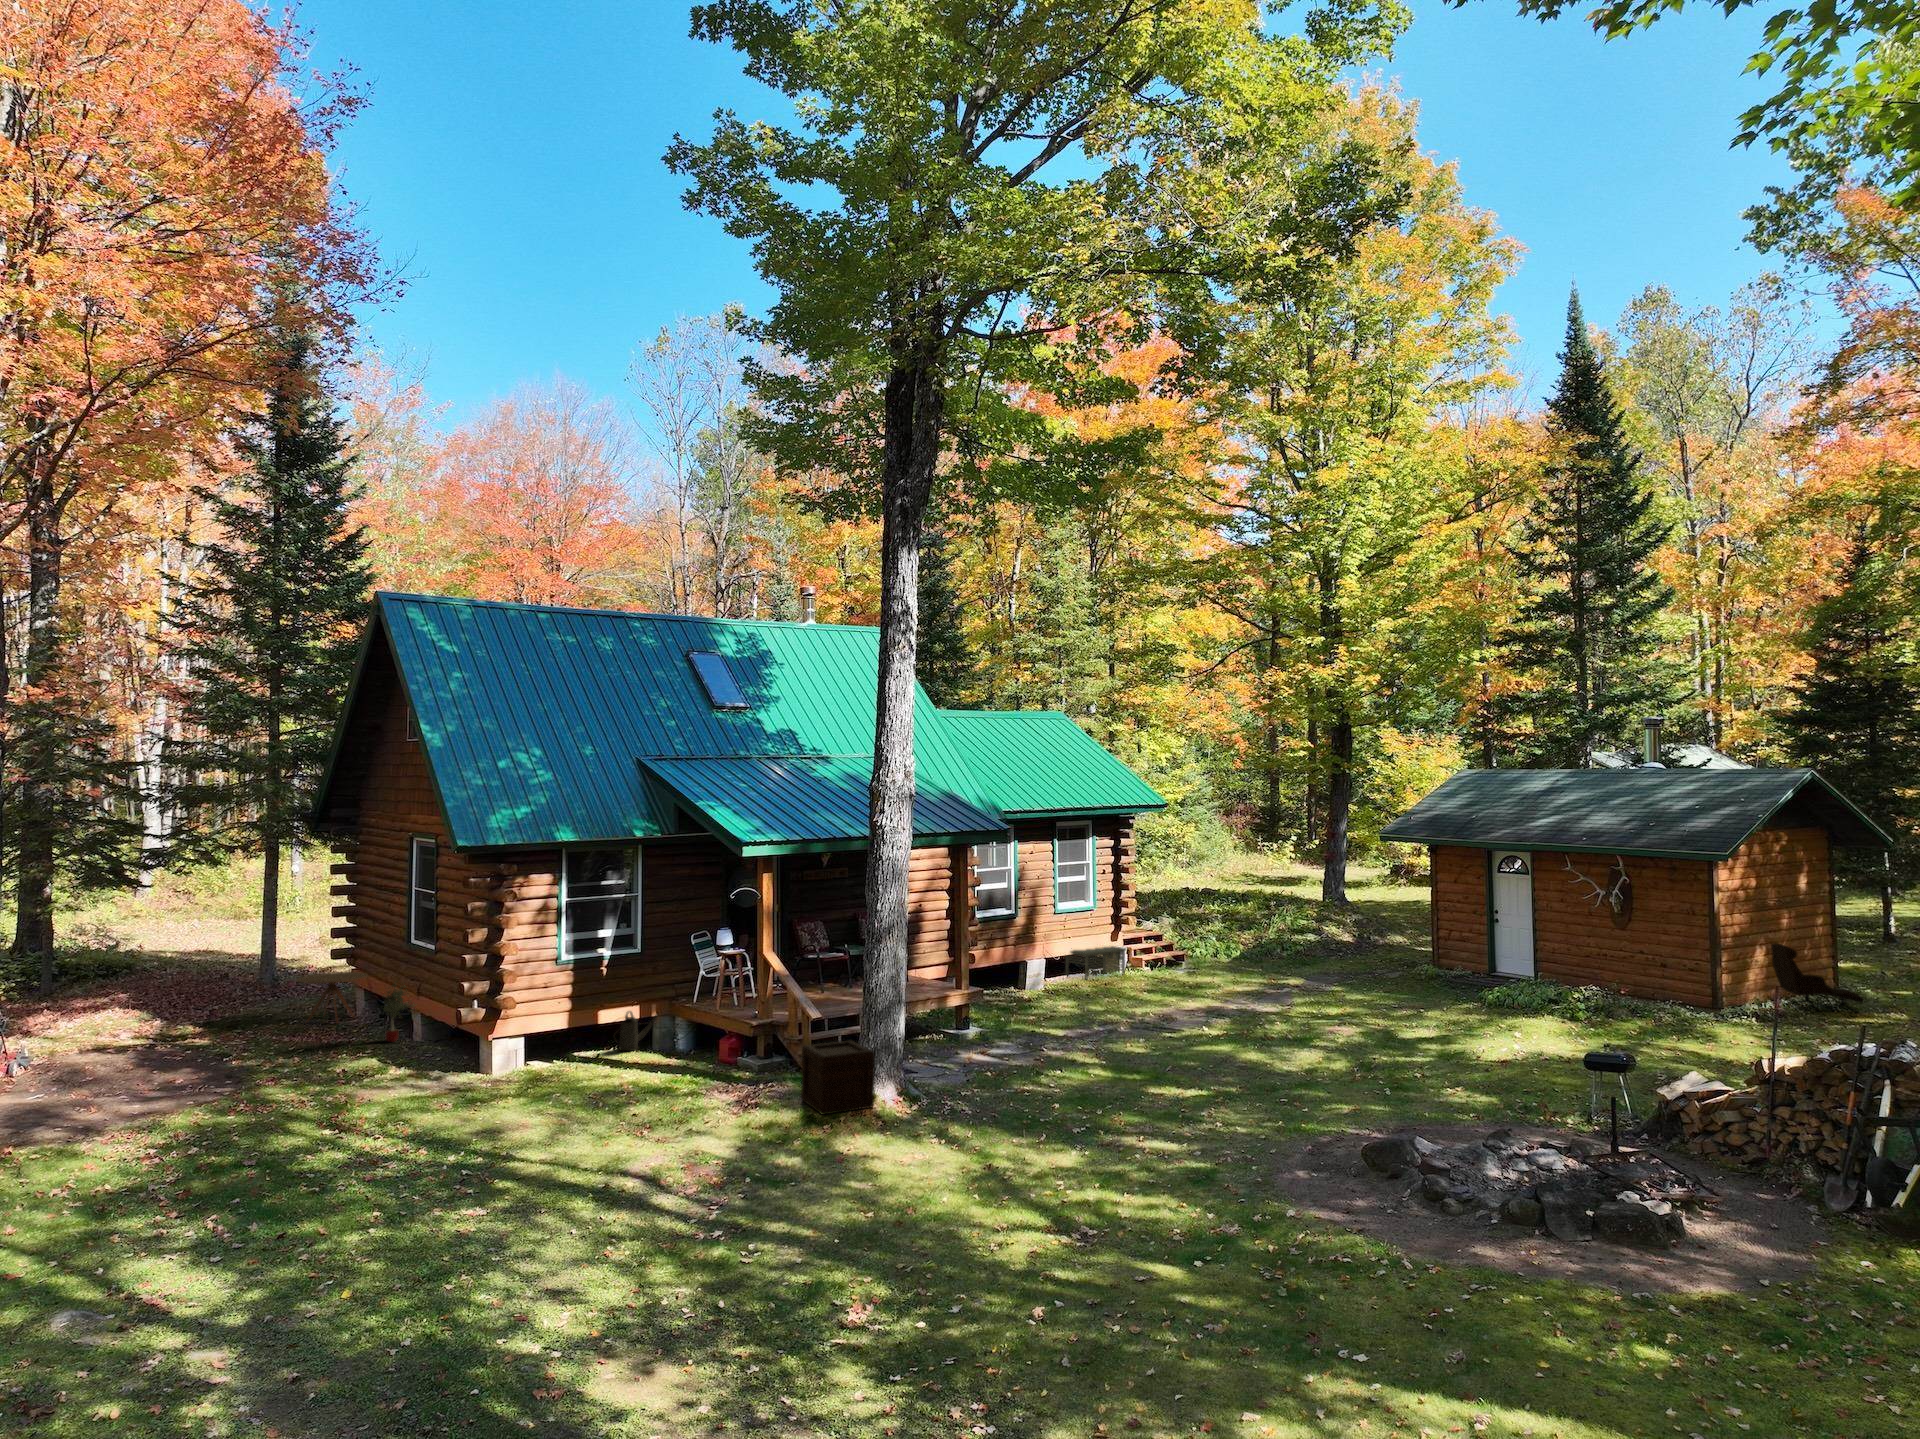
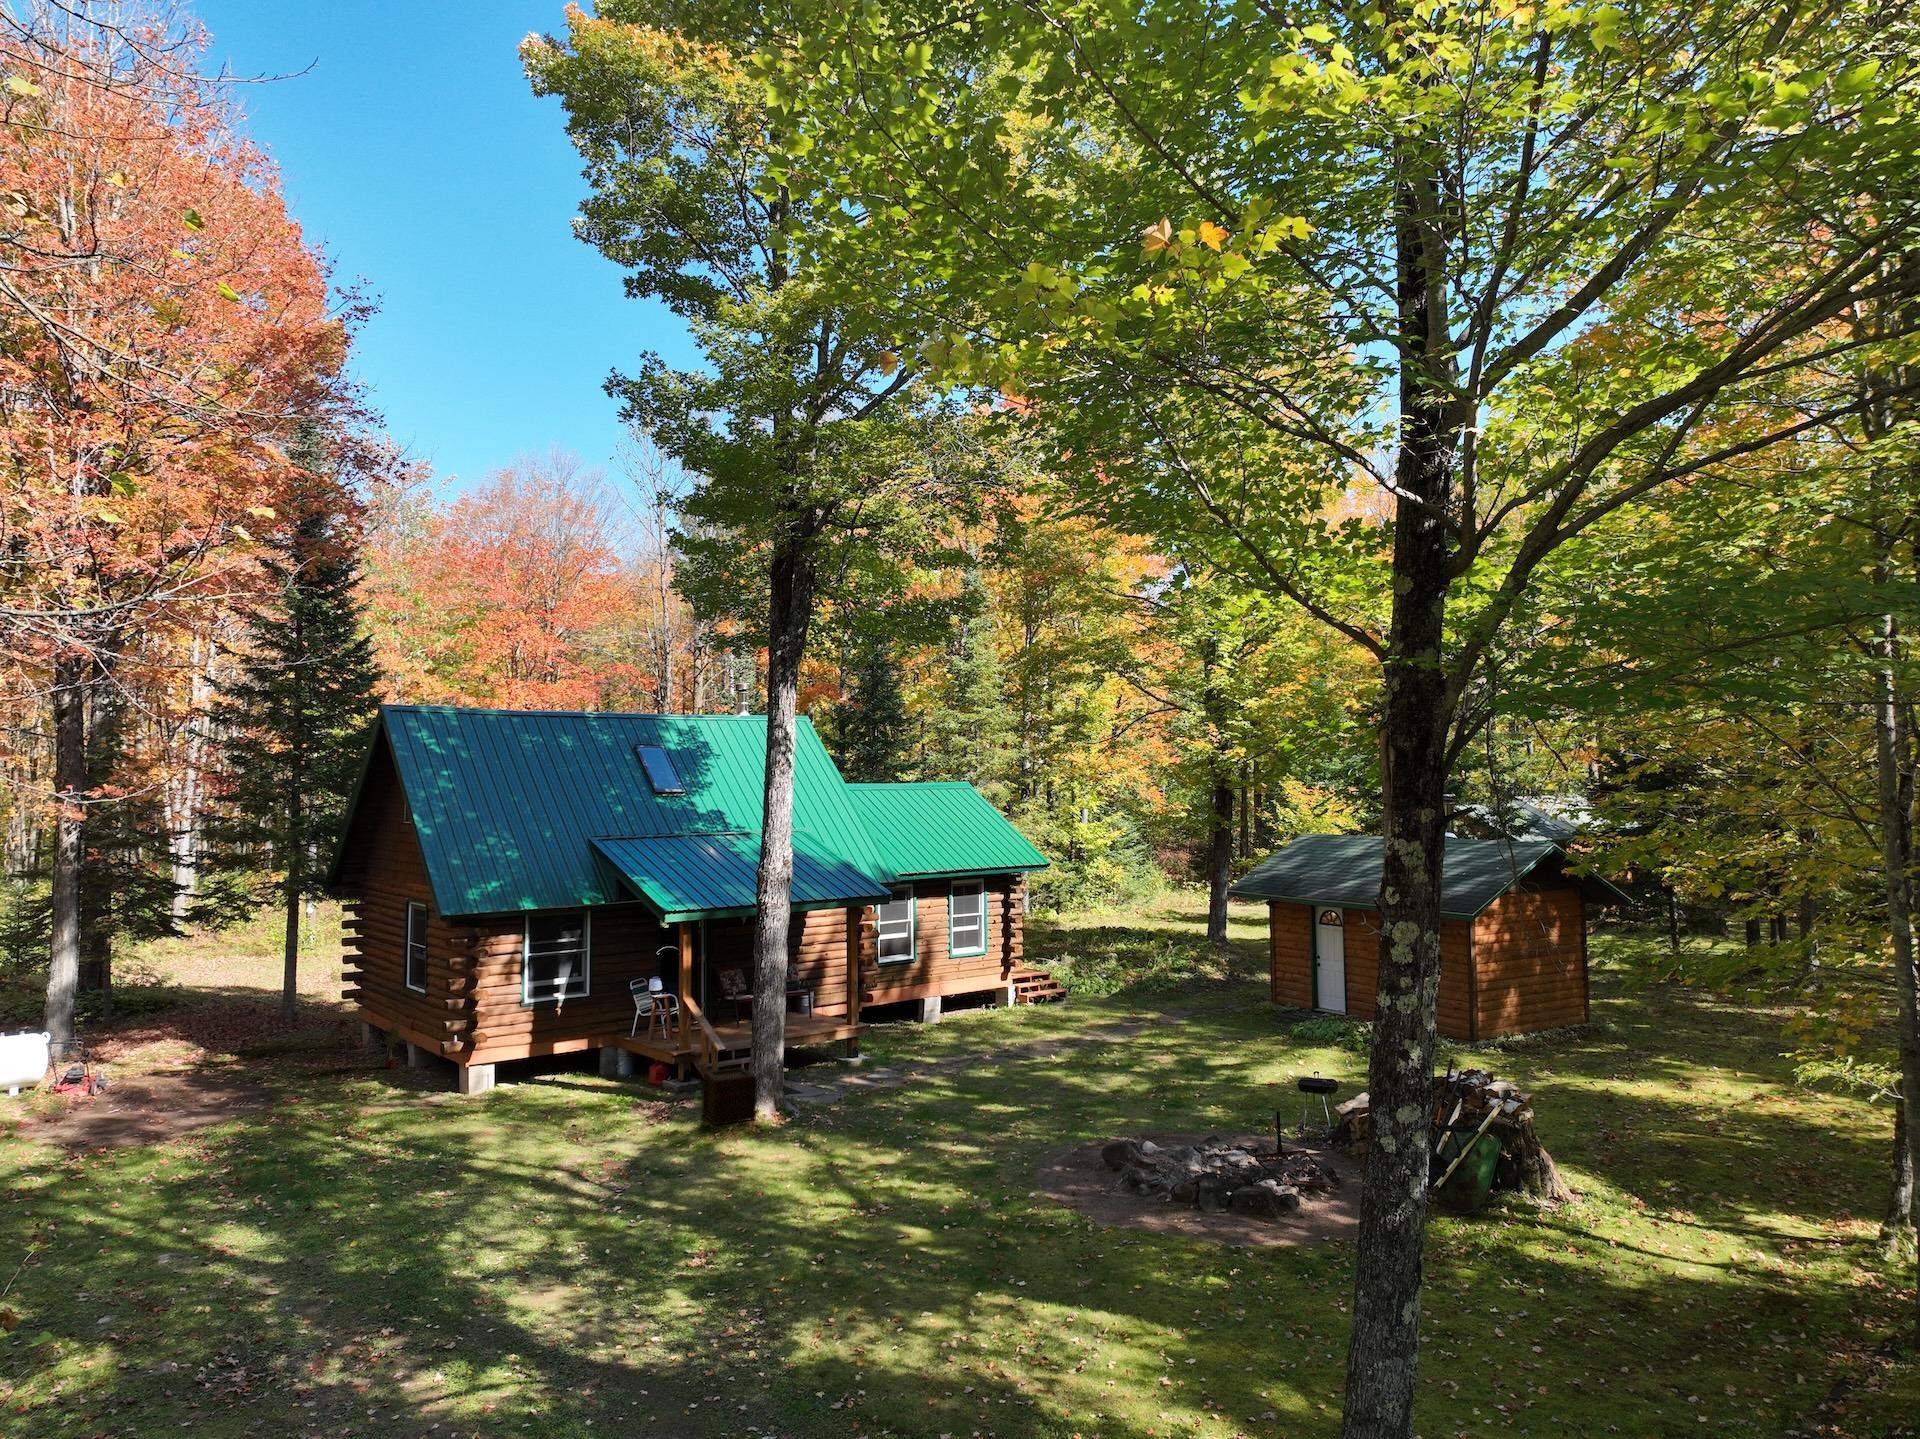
lounge chair: present [1771,943,1864,1011] -> none [1529,986,1599,1043]
storage bench: present [1066,946,1126,980] -> none [958,984,1013,1014]
watering can: present [619,1011,658,1051] -> none [566,1043,603,1076]

